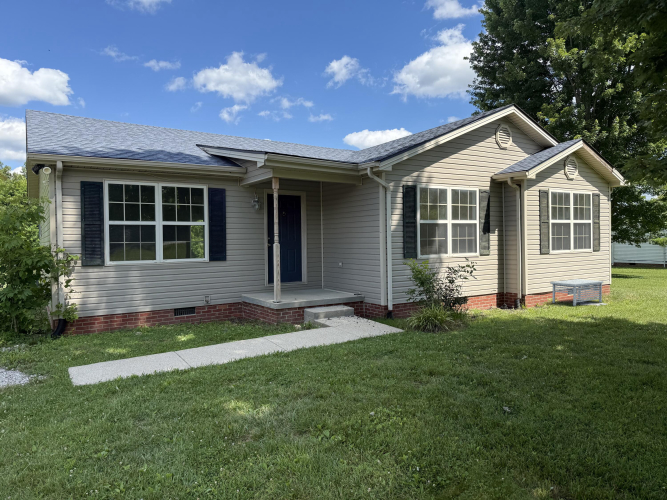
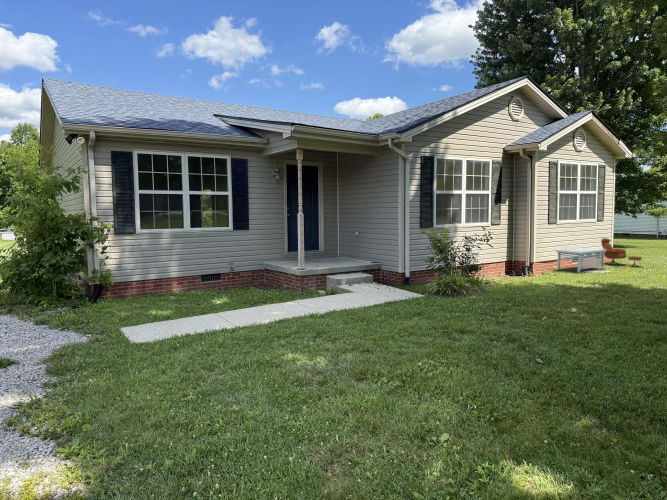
lounge chair: none [600,269,644,301] -> present [601,238,642,266]

